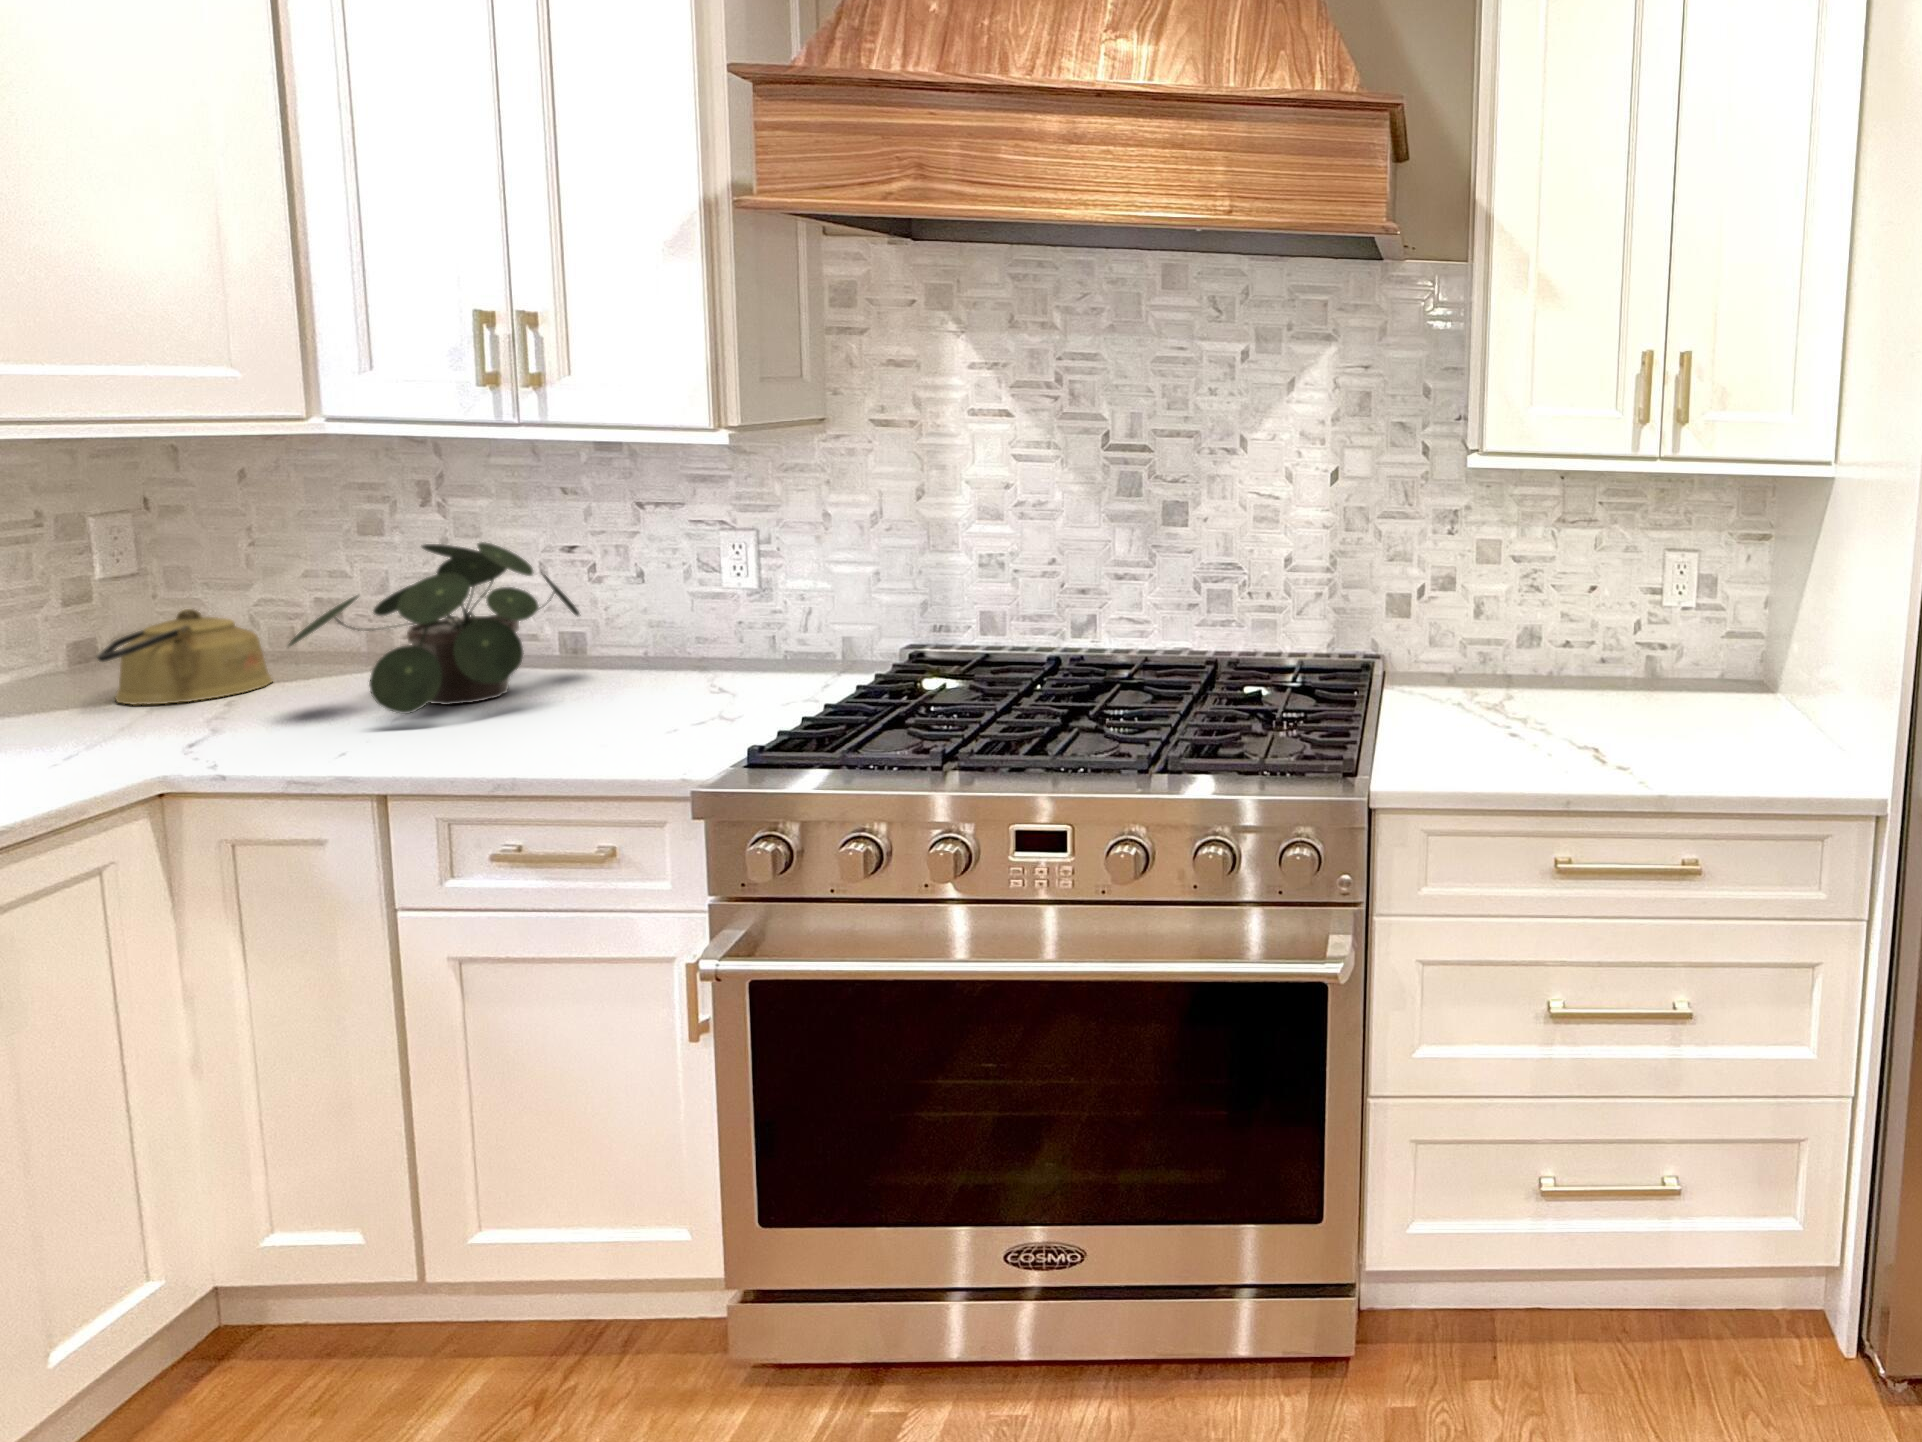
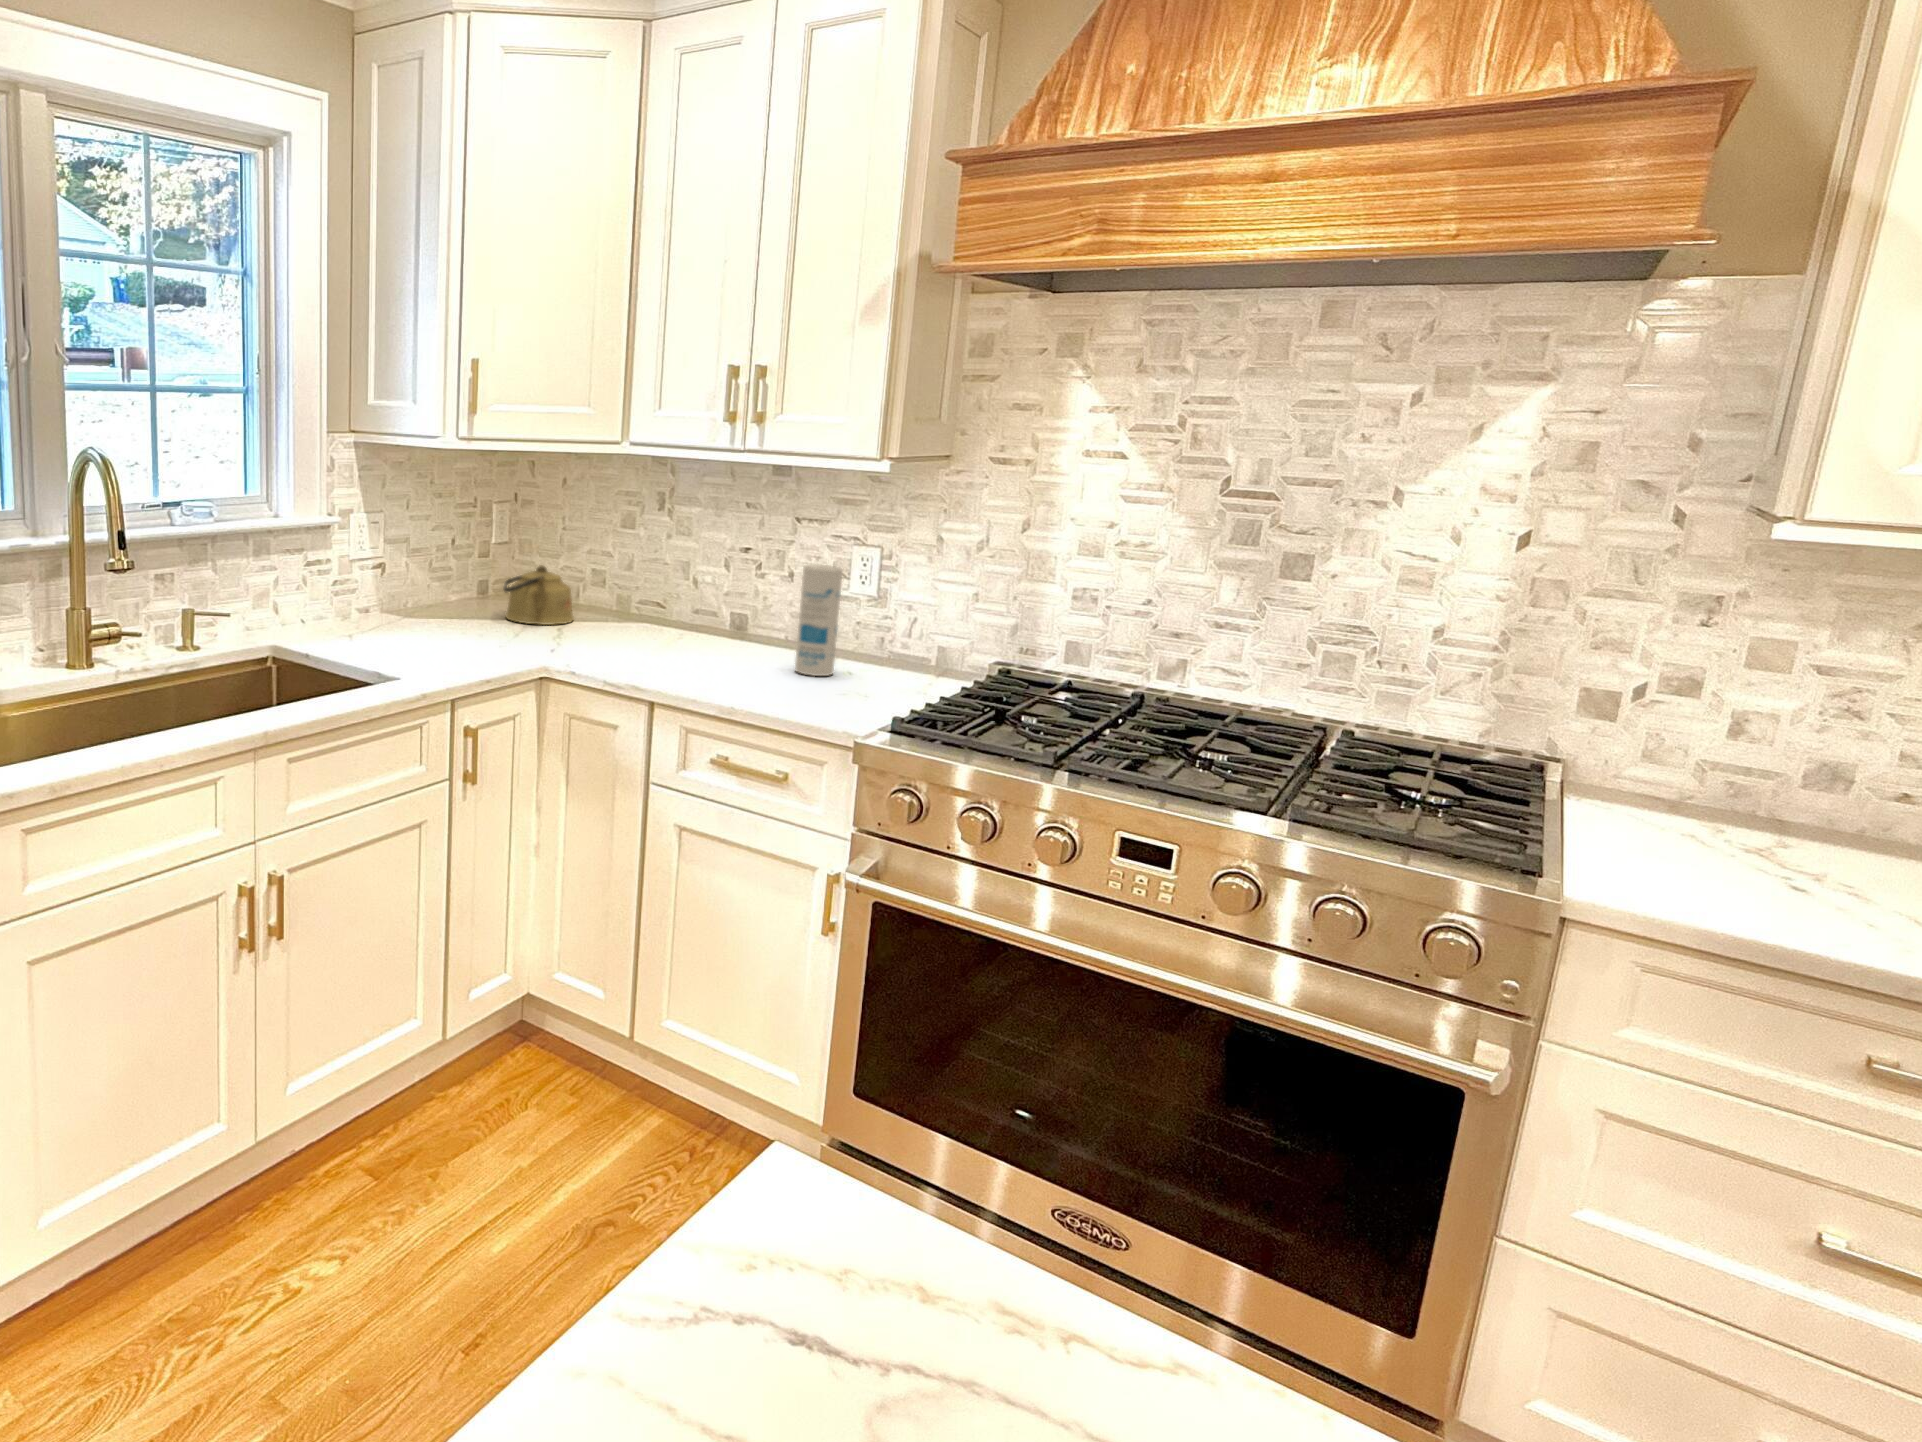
potted plant: present [289,542,580,714] -> none [598,535,755,652]
canister: none [630,563,696,705] -> present [795,564,842,676]

